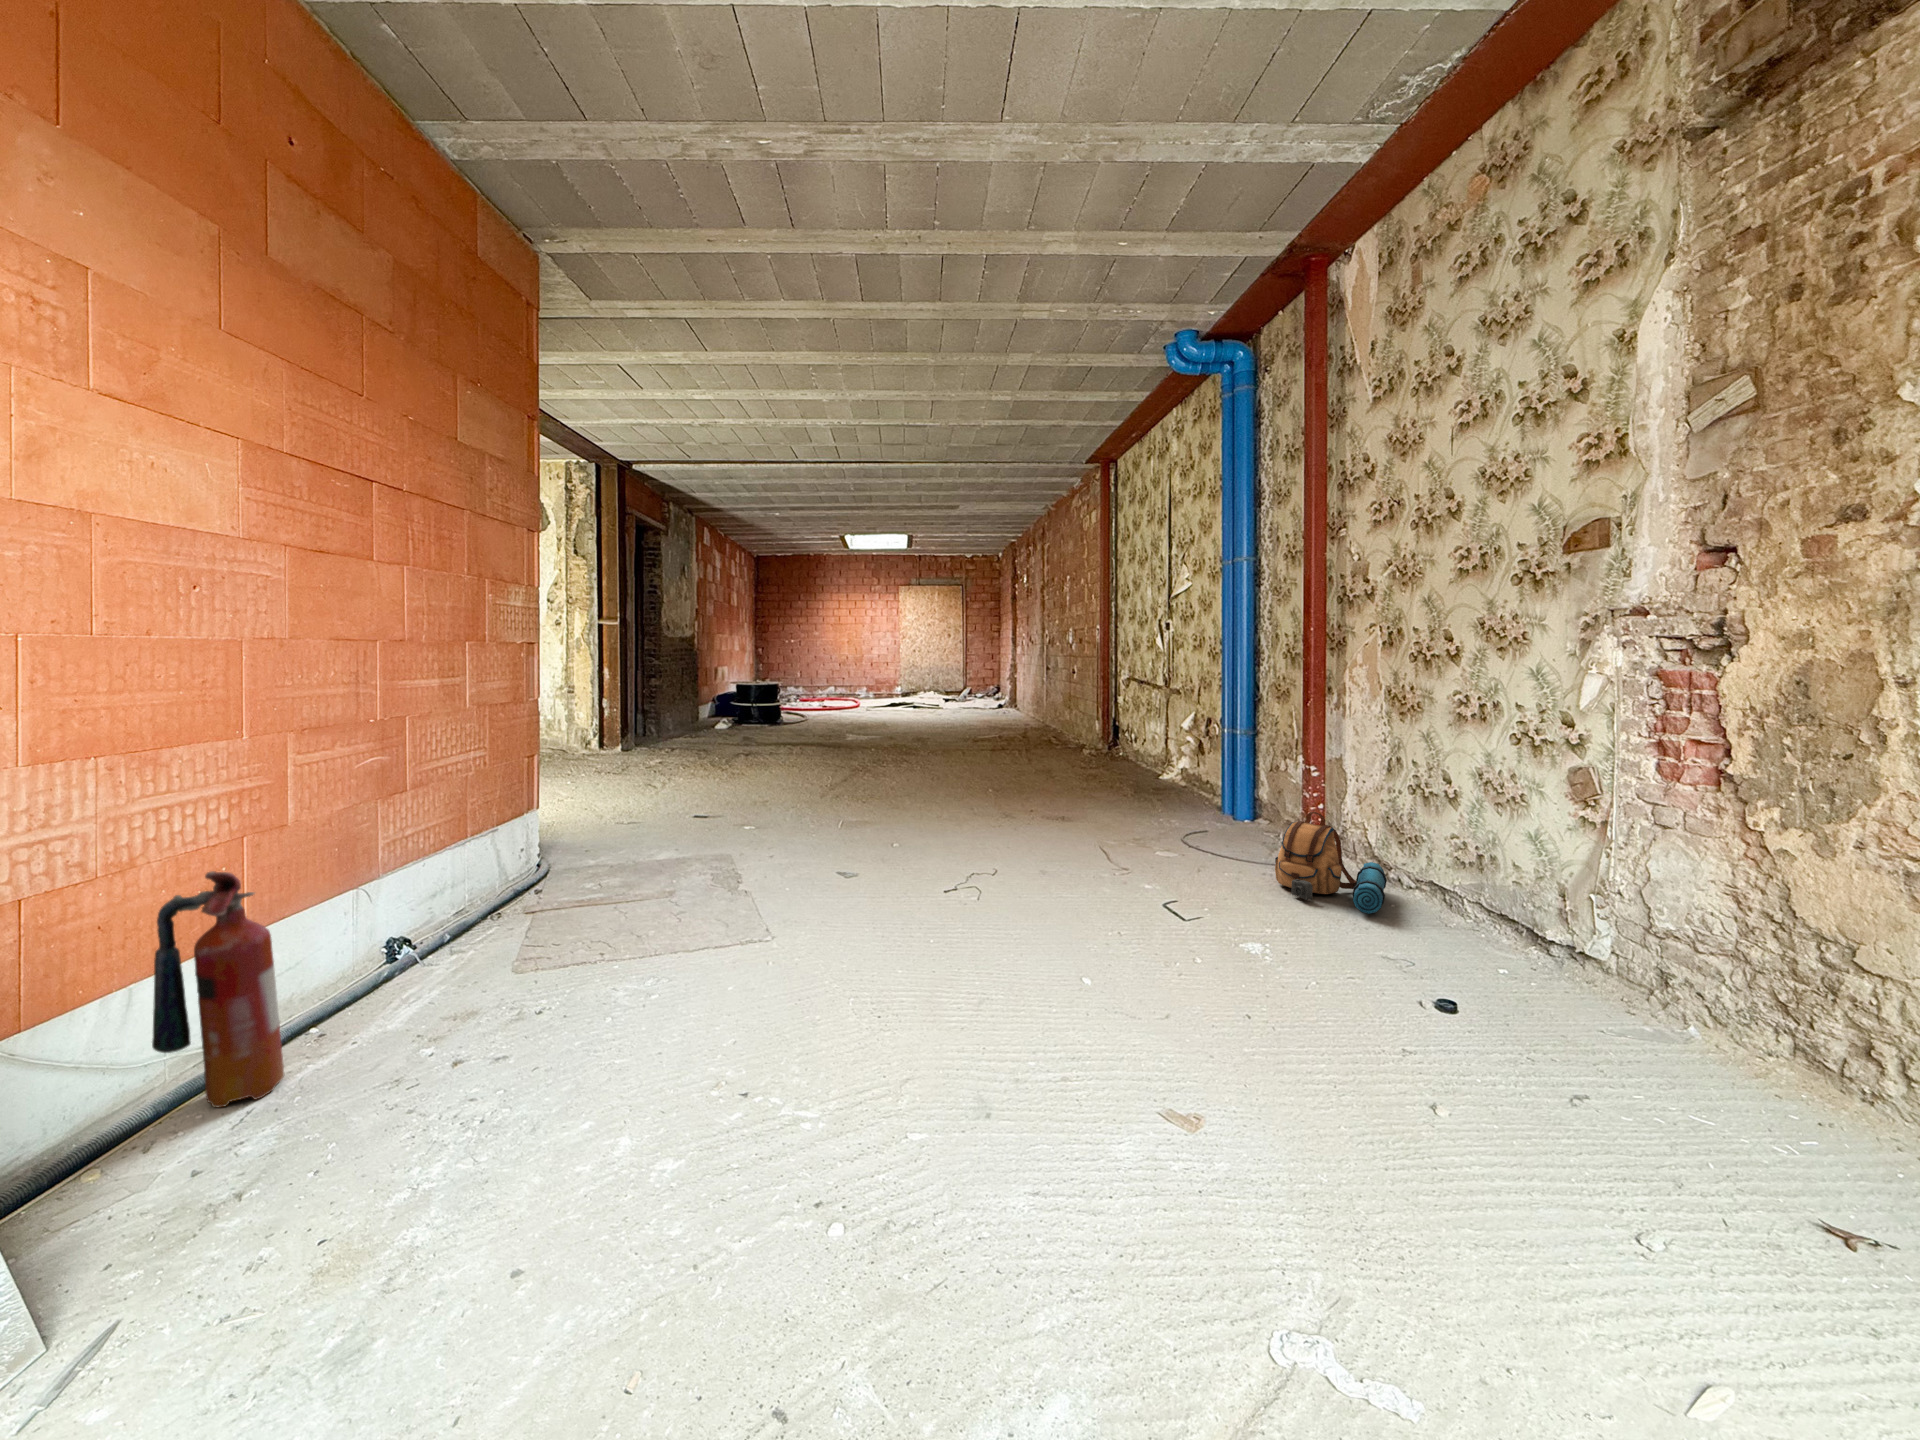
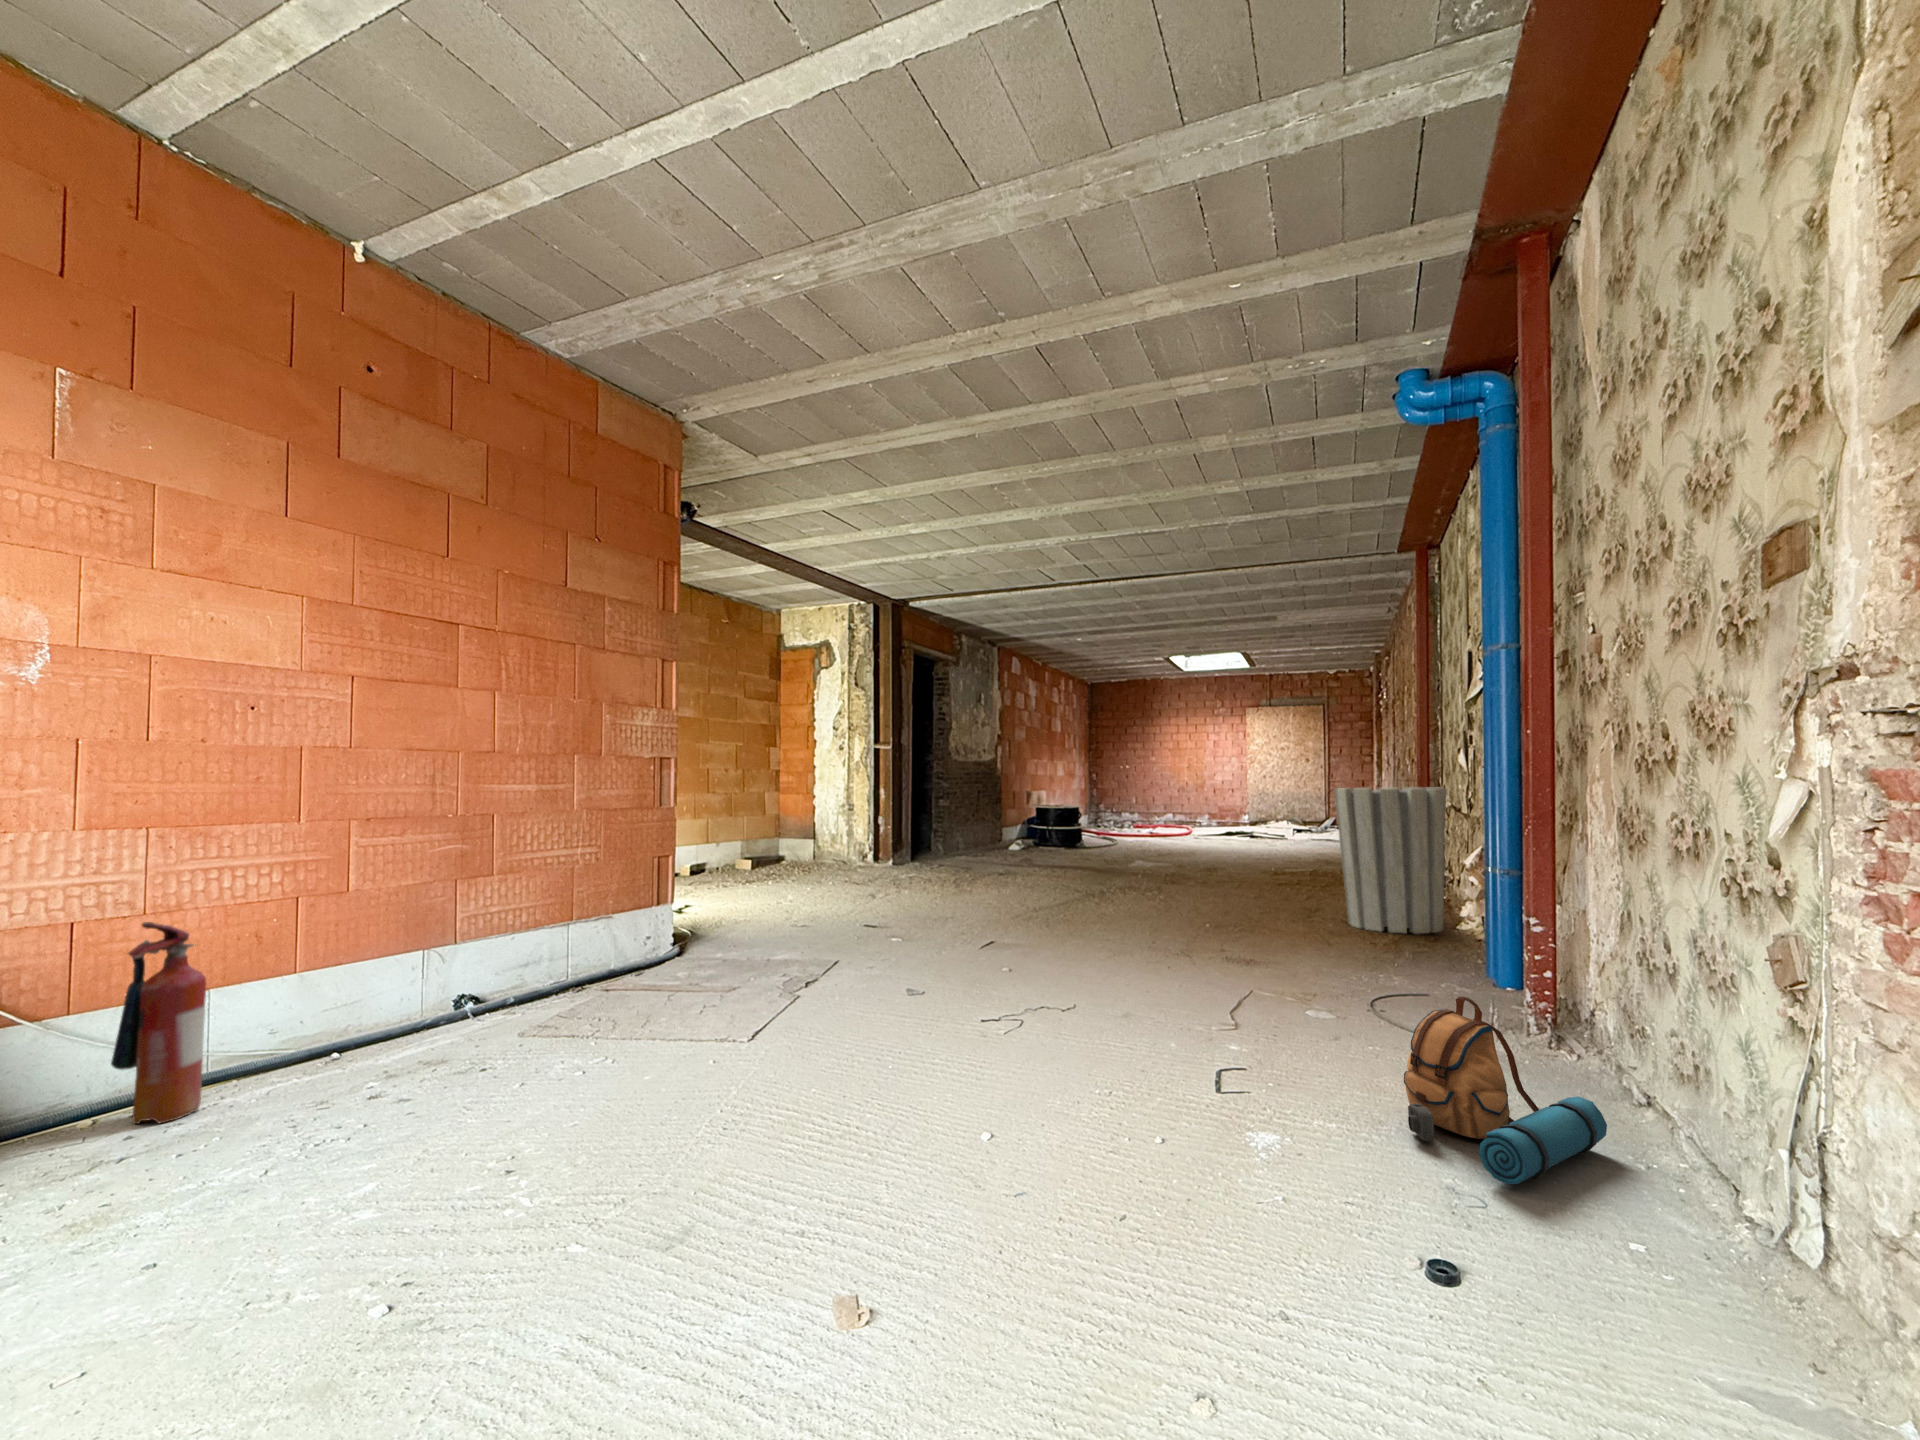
trash can: none [1073,668,1151,776] -> present [1334,788,1446,934]

